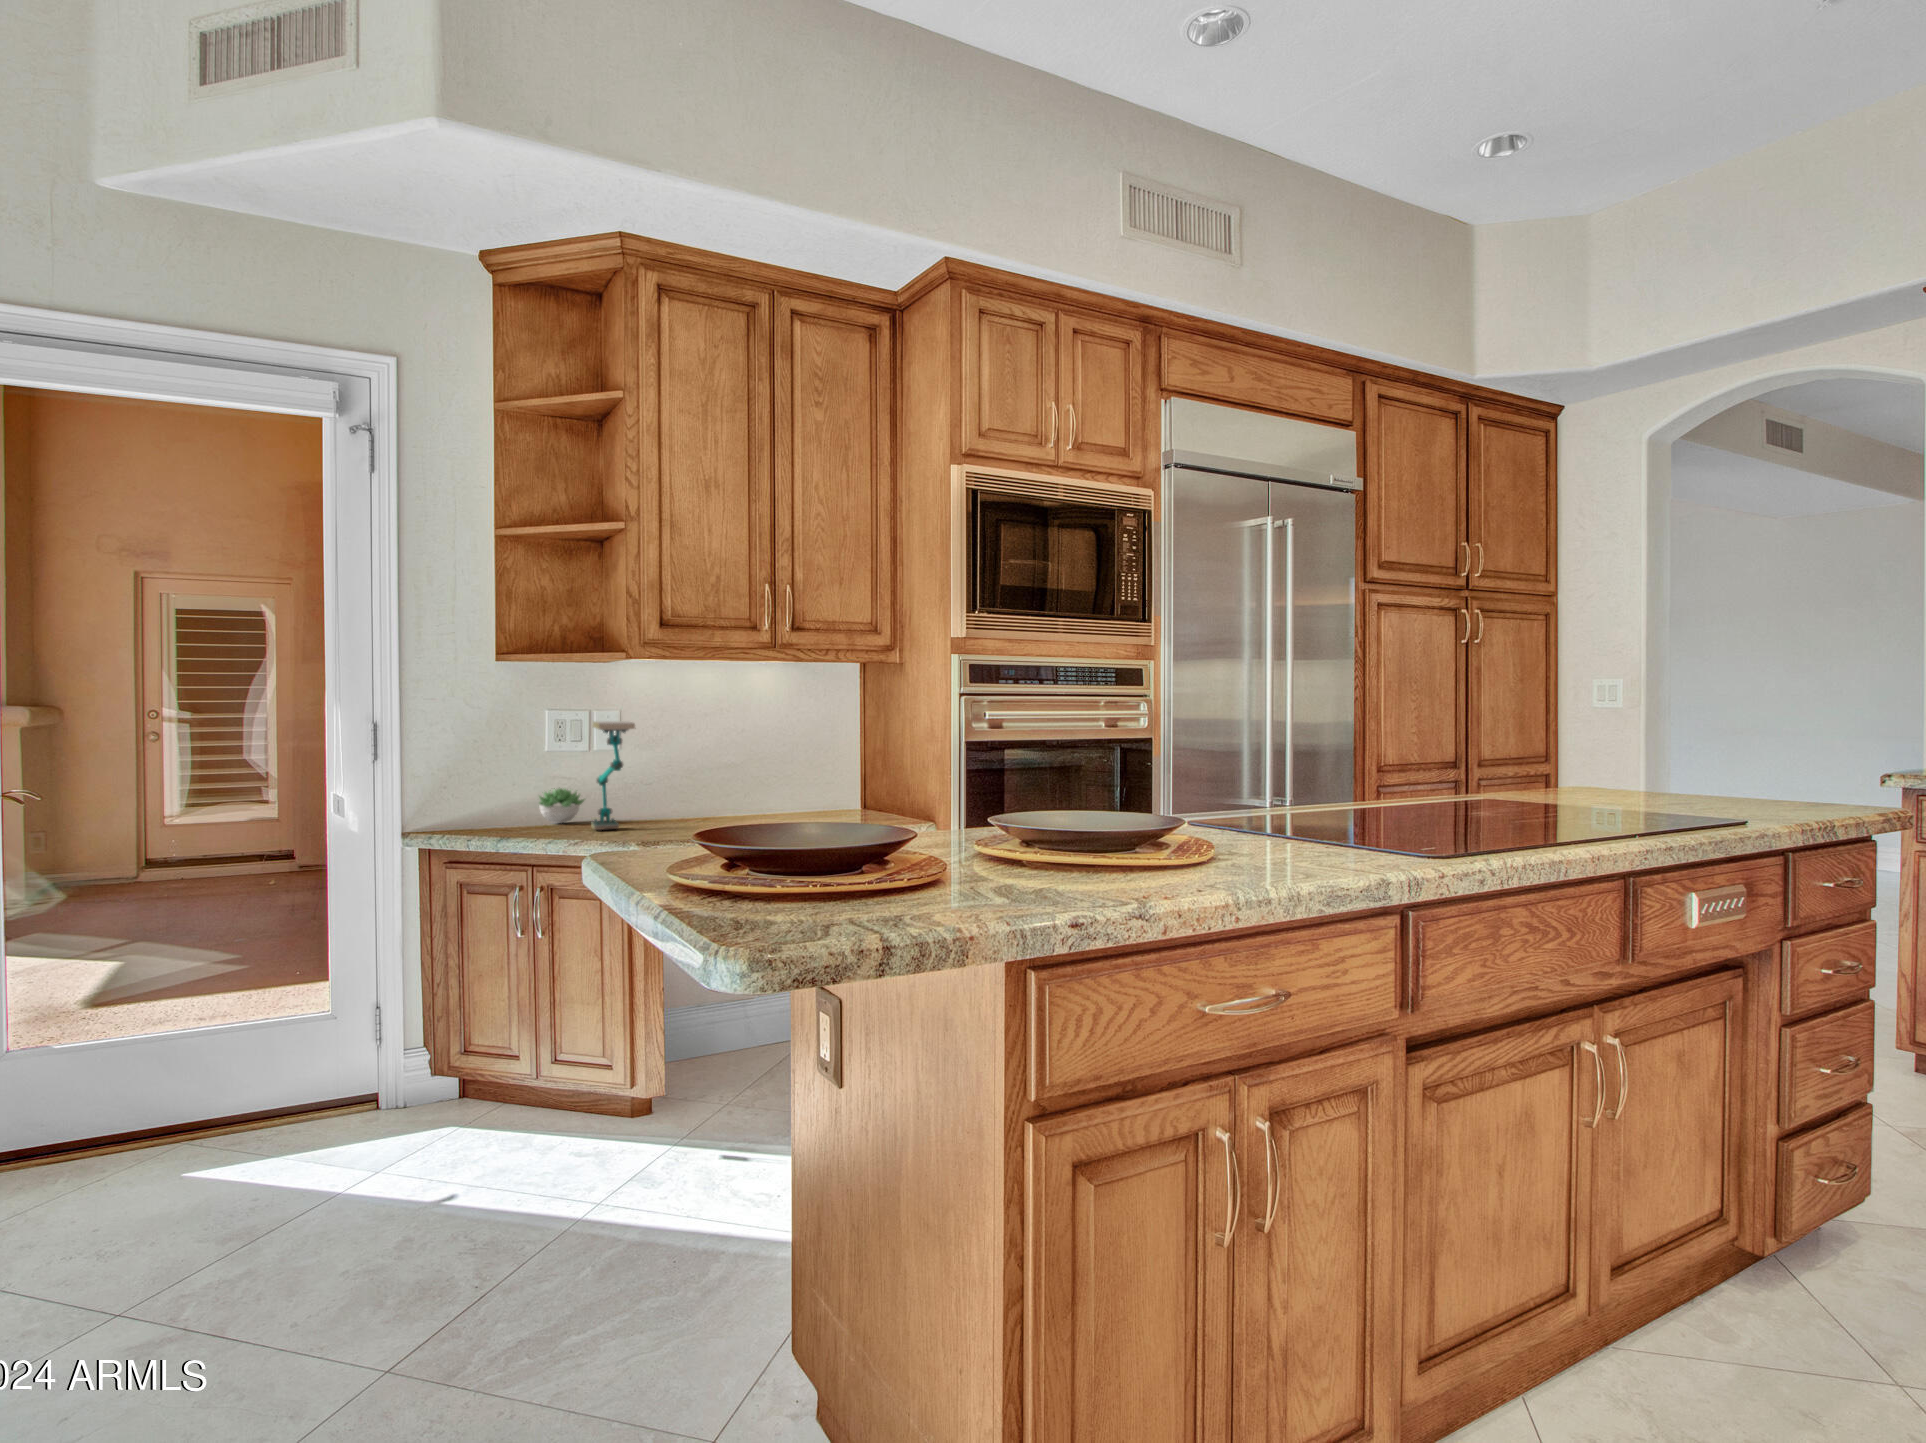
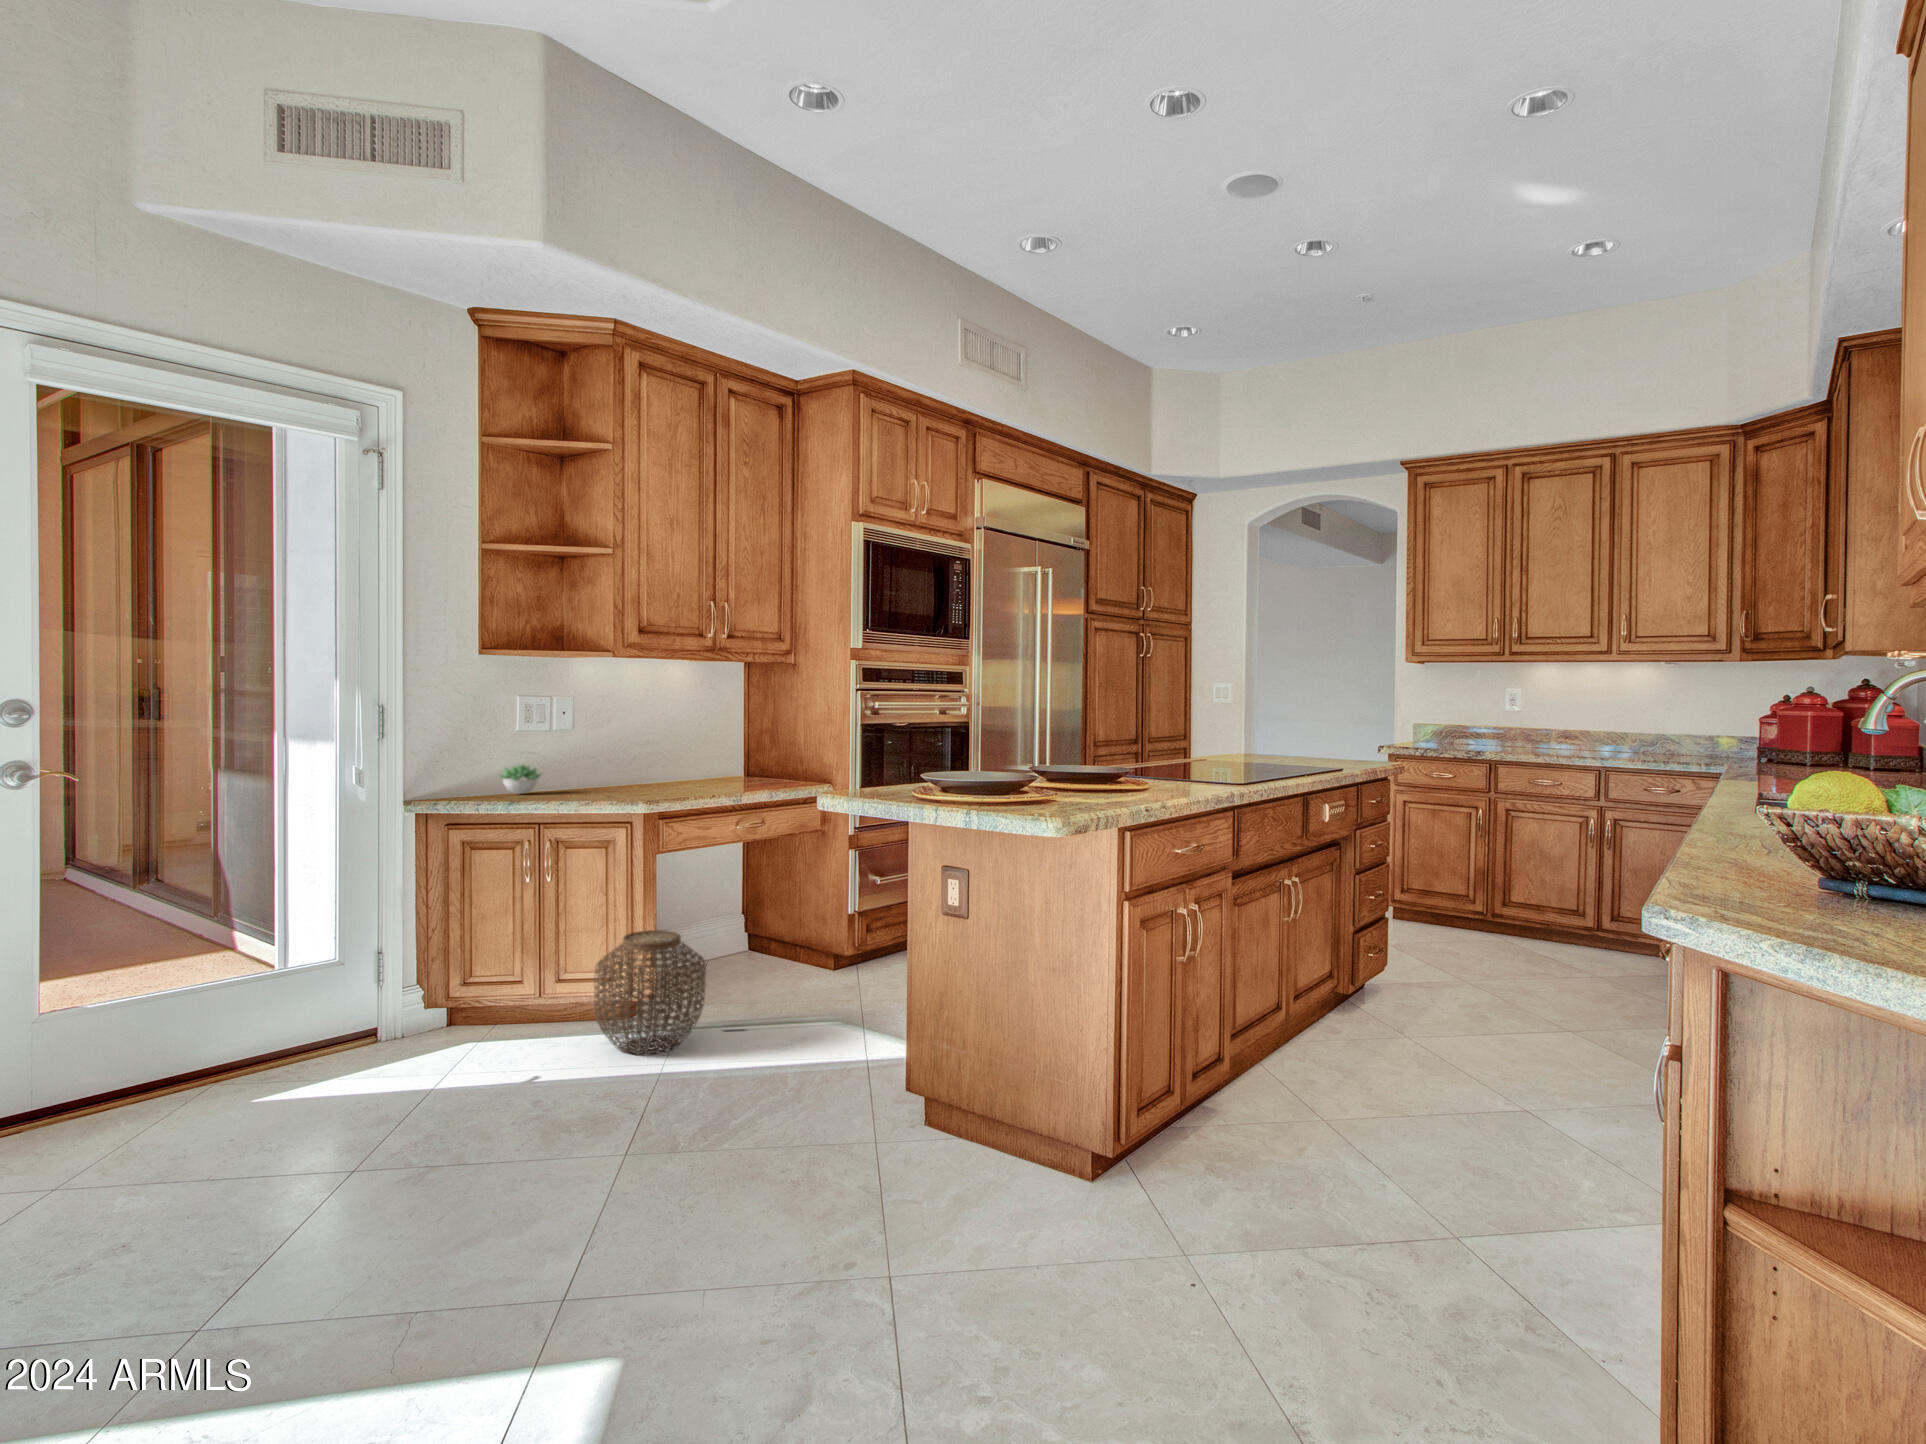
desk lamp: present [591,721,635,830] -> none [569,709,635,797]
woven basket: none [552,1009,699,1180] -> present [594,930,706,1055]

